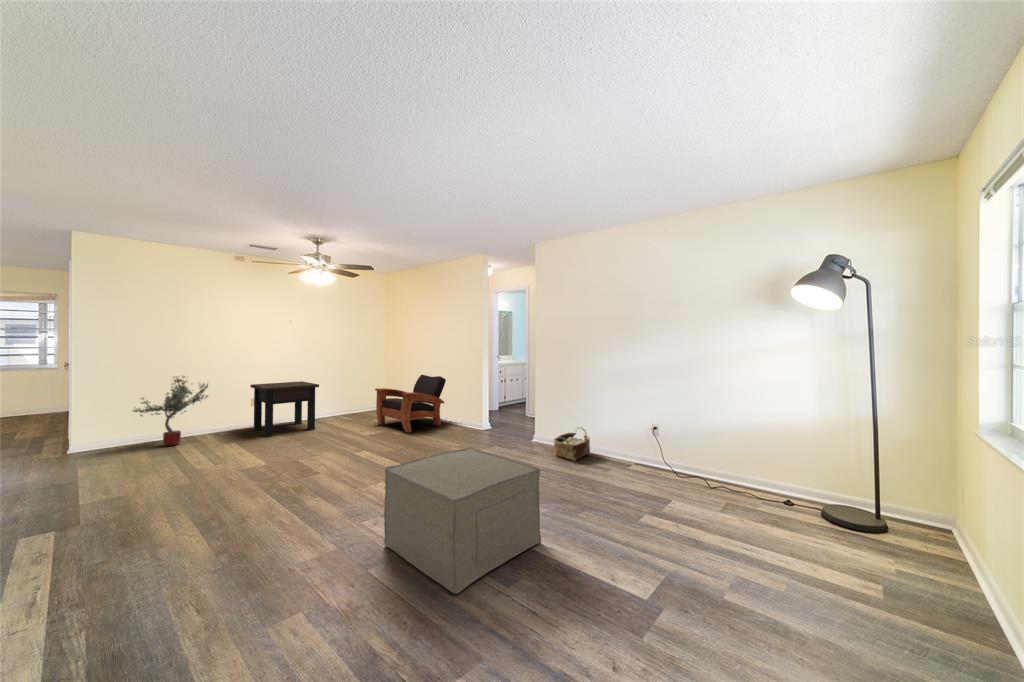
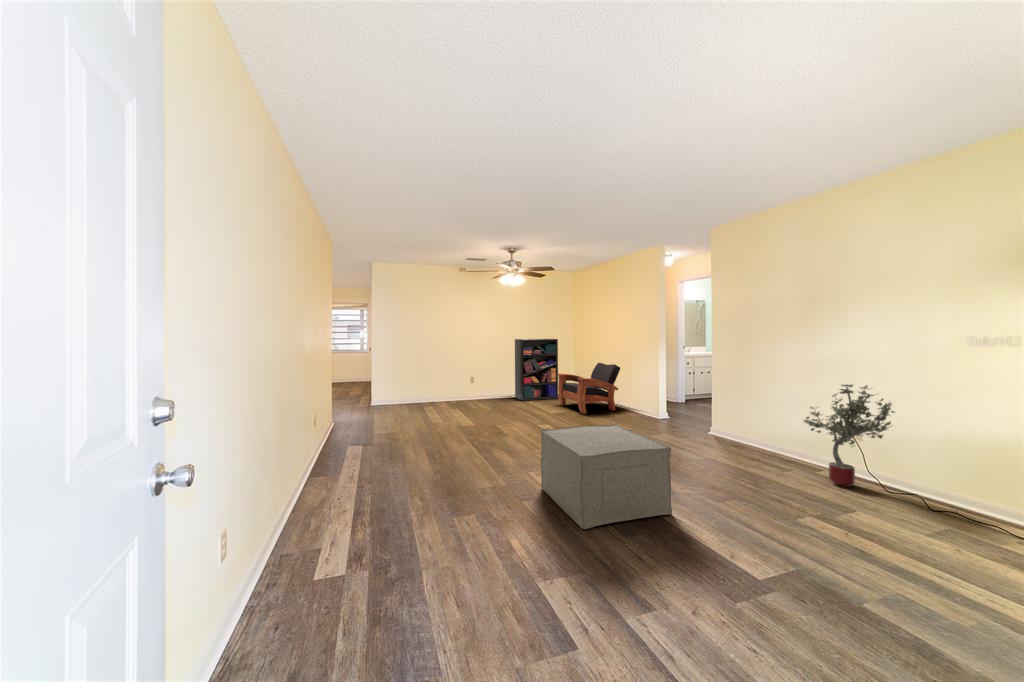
bookshelf: none [318,349,374,423] -> present [515,339,558,400]
potted tree: present [133,376,208,446] -> present [804,384,895,487]
side table: present [250,381,319,436] -> none [469,365,514,406]
woven basket: present [554,427,590,461] -> none [724,423,771,458]

